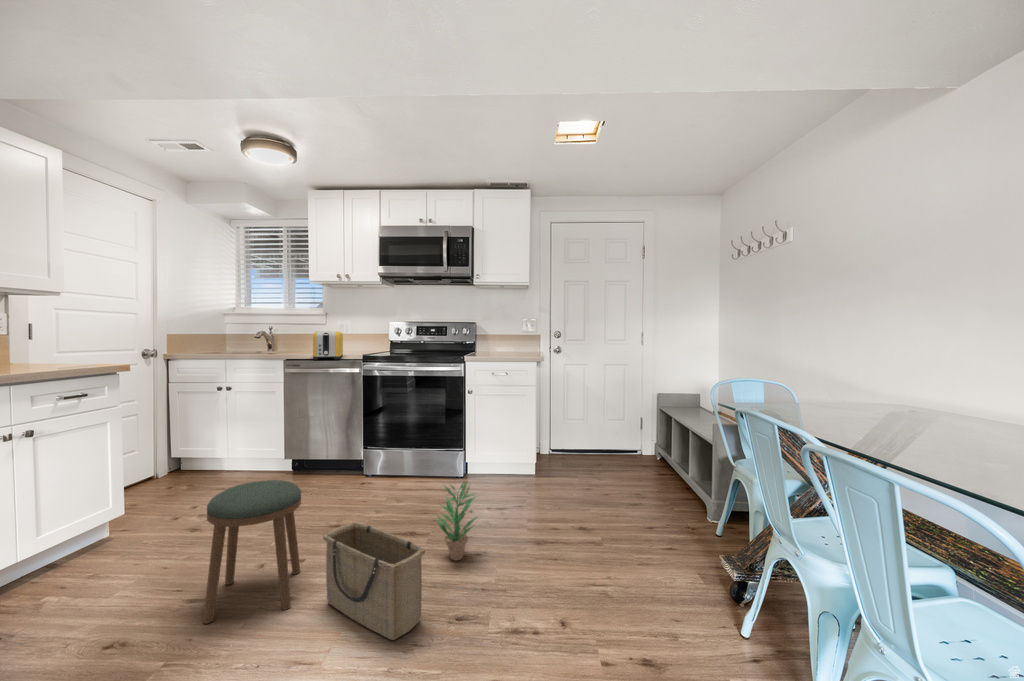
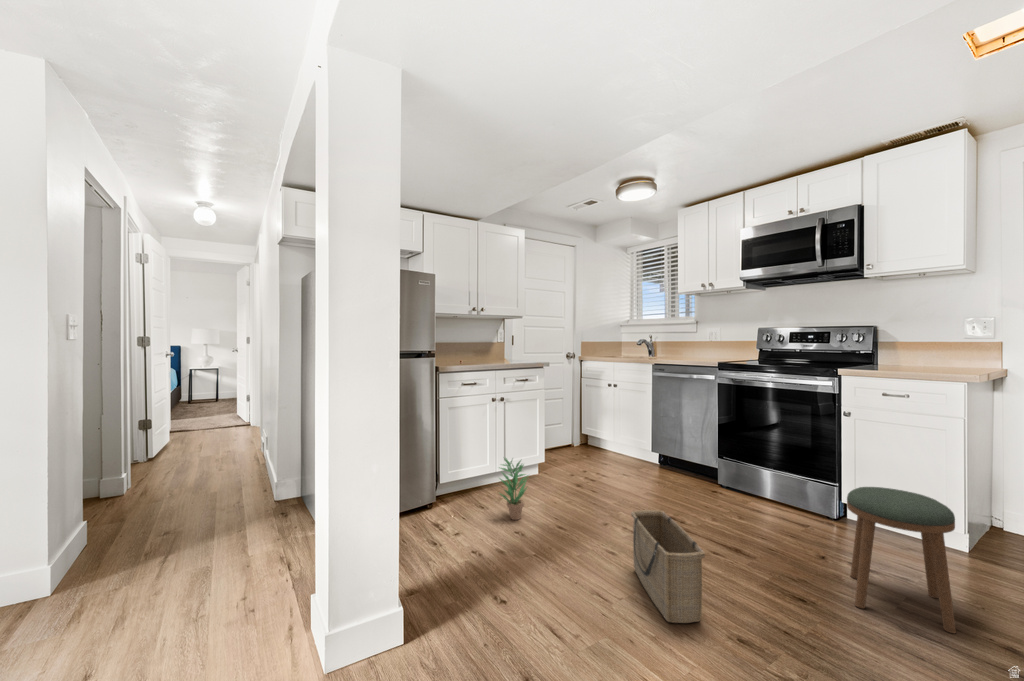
toaster: present [313,331,343,360] -> none [673,339,704,365]
stool: present [203,480,301,624] -> present [847,487,956,633]
potted plant: present [436,482,478,561] -> present [500,458,528,520]

